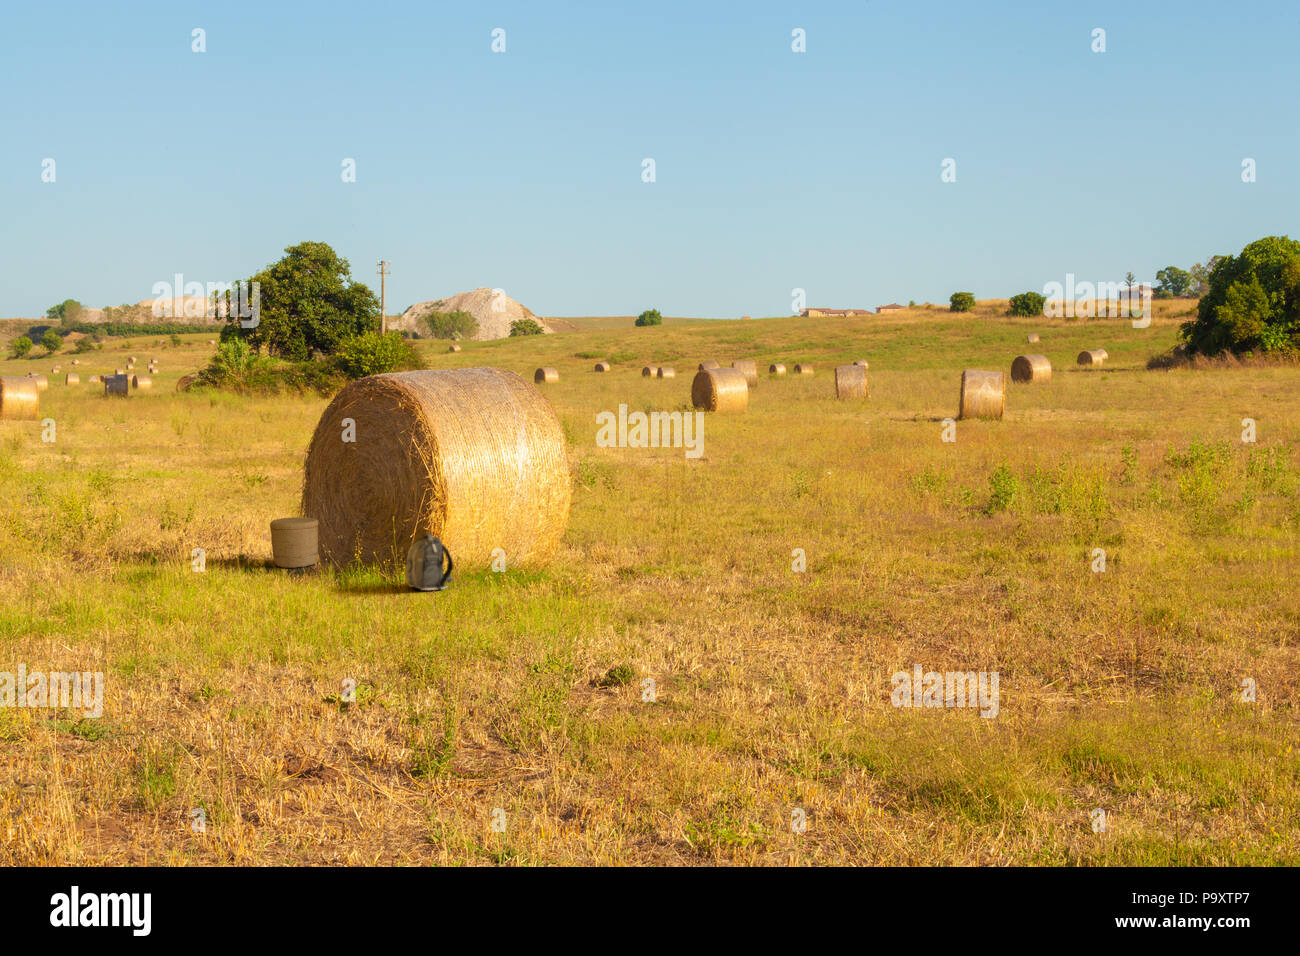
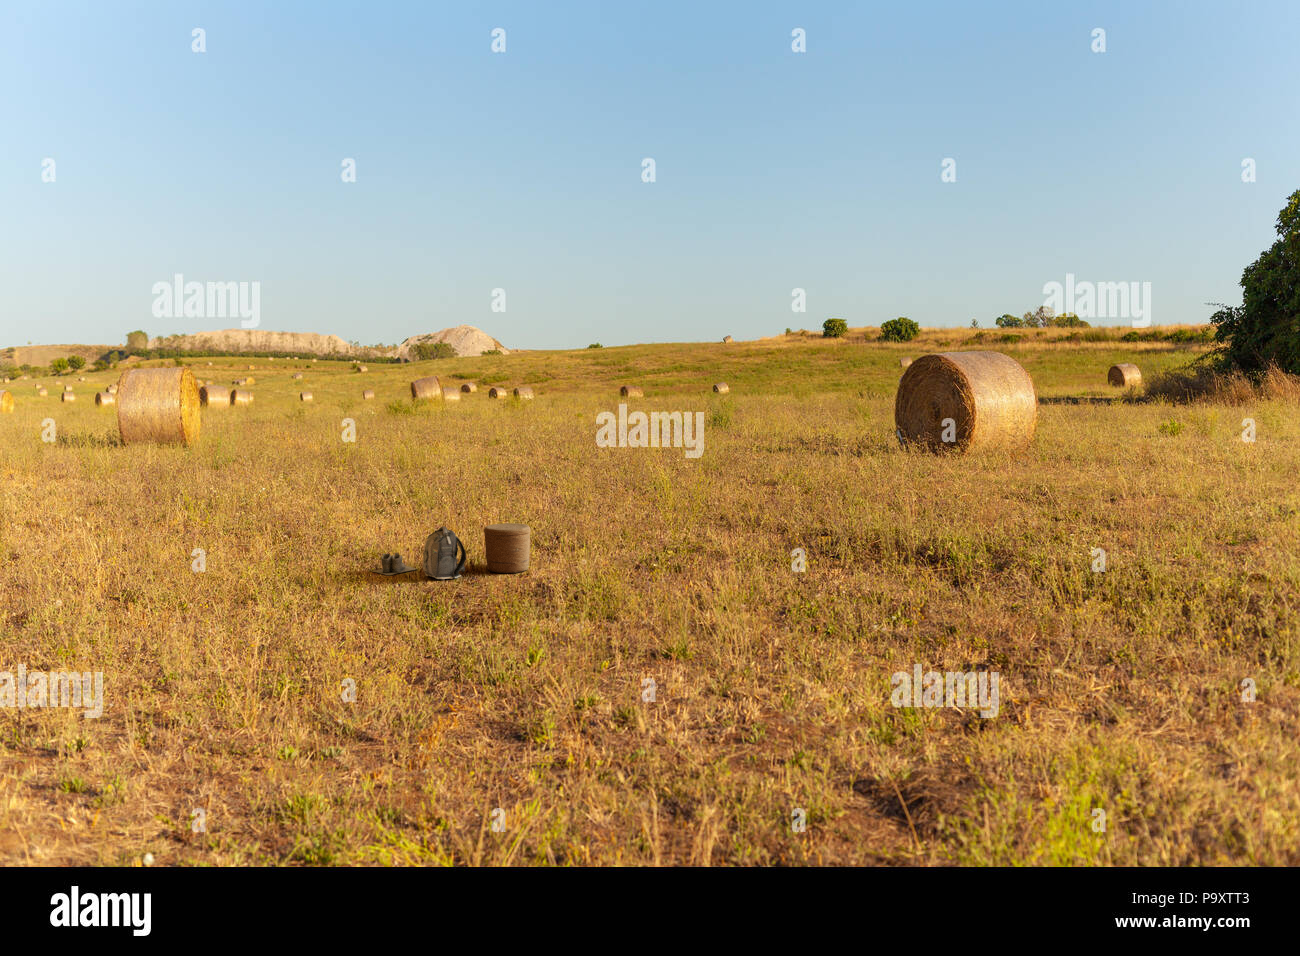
woven basket: present [270,517,319,568] -> present [484,523,531,573]
boots: none [350,561,401,587] -> present [372,552,416,575]

